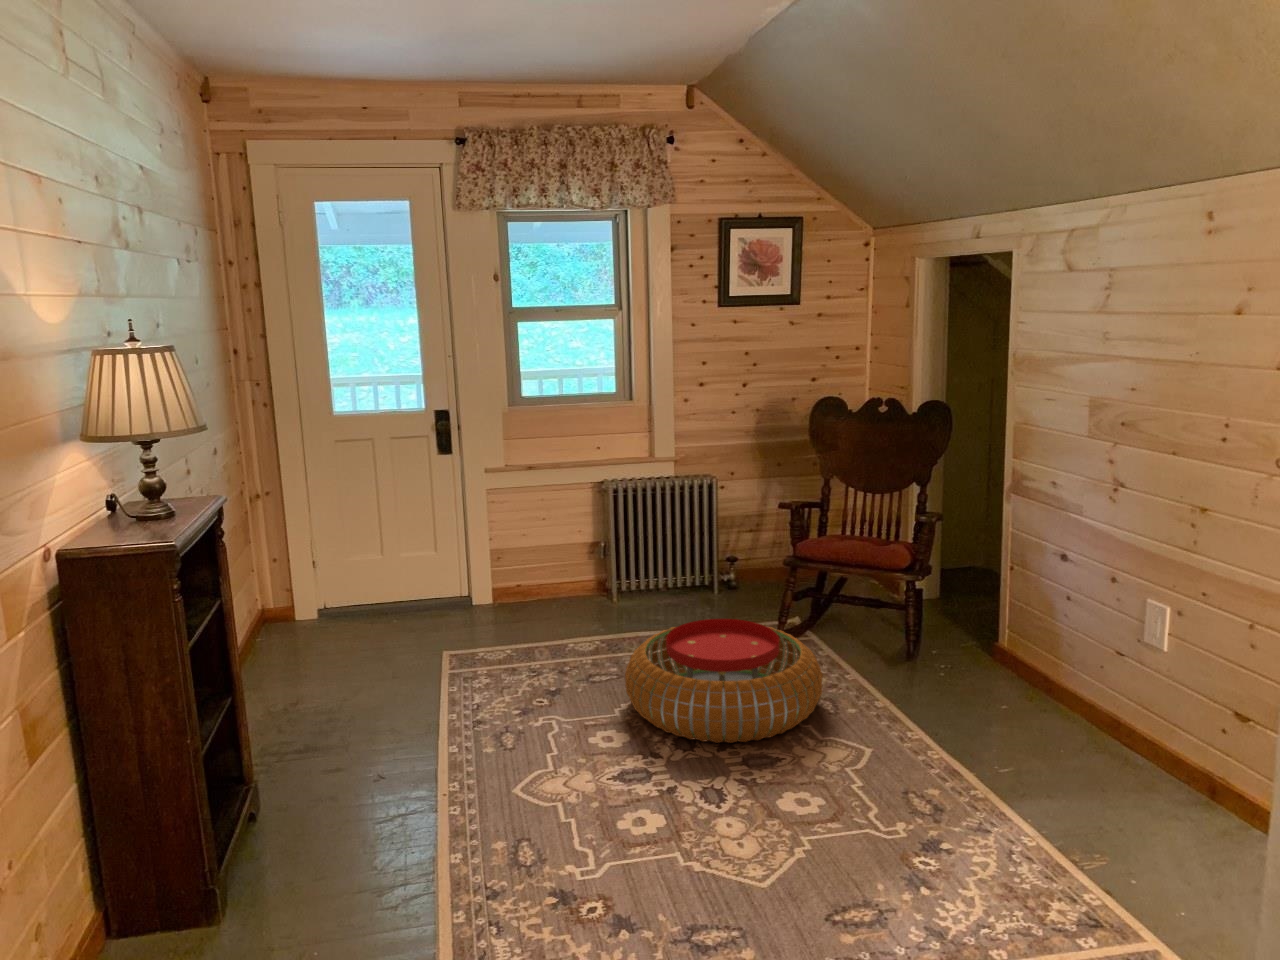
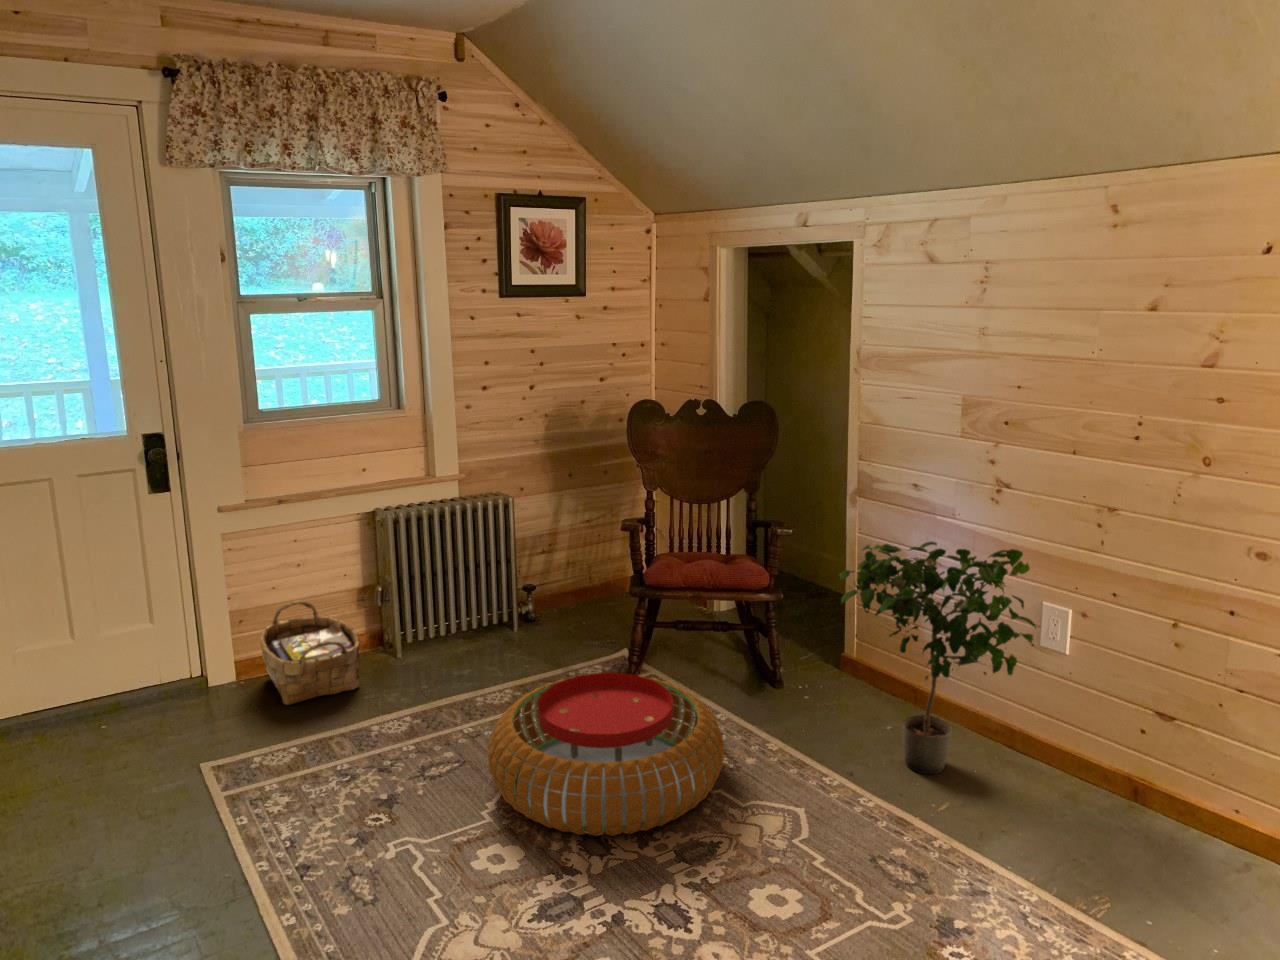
potted plant: none [935,529,1139,750] -> present [840,542,1036,774]
woven basket: none [506,545,577,622] -> present [260,601,360,705]

